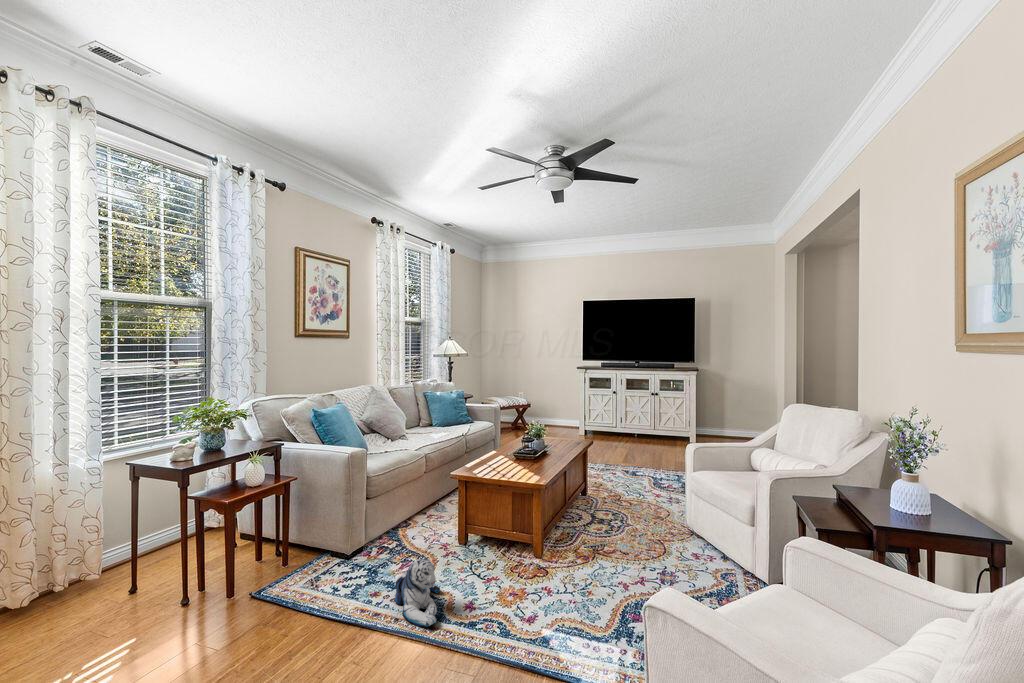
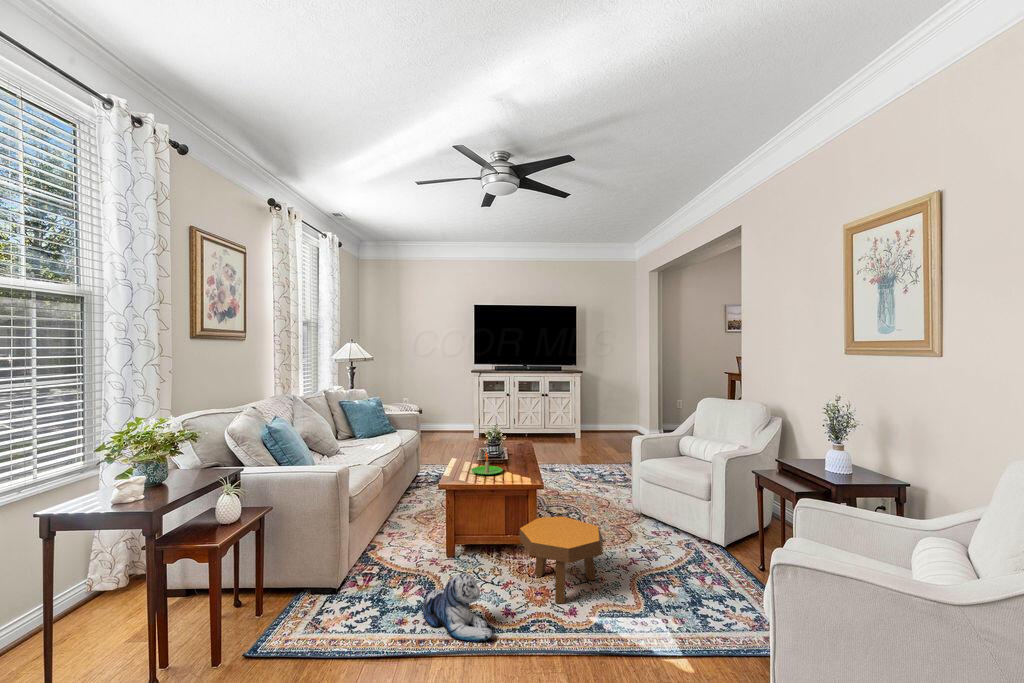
candle: none [494,447,525,470] -> present [471,452,503,475]
footstool: none [502,519,592,610] -> present [519,516,603,604]

